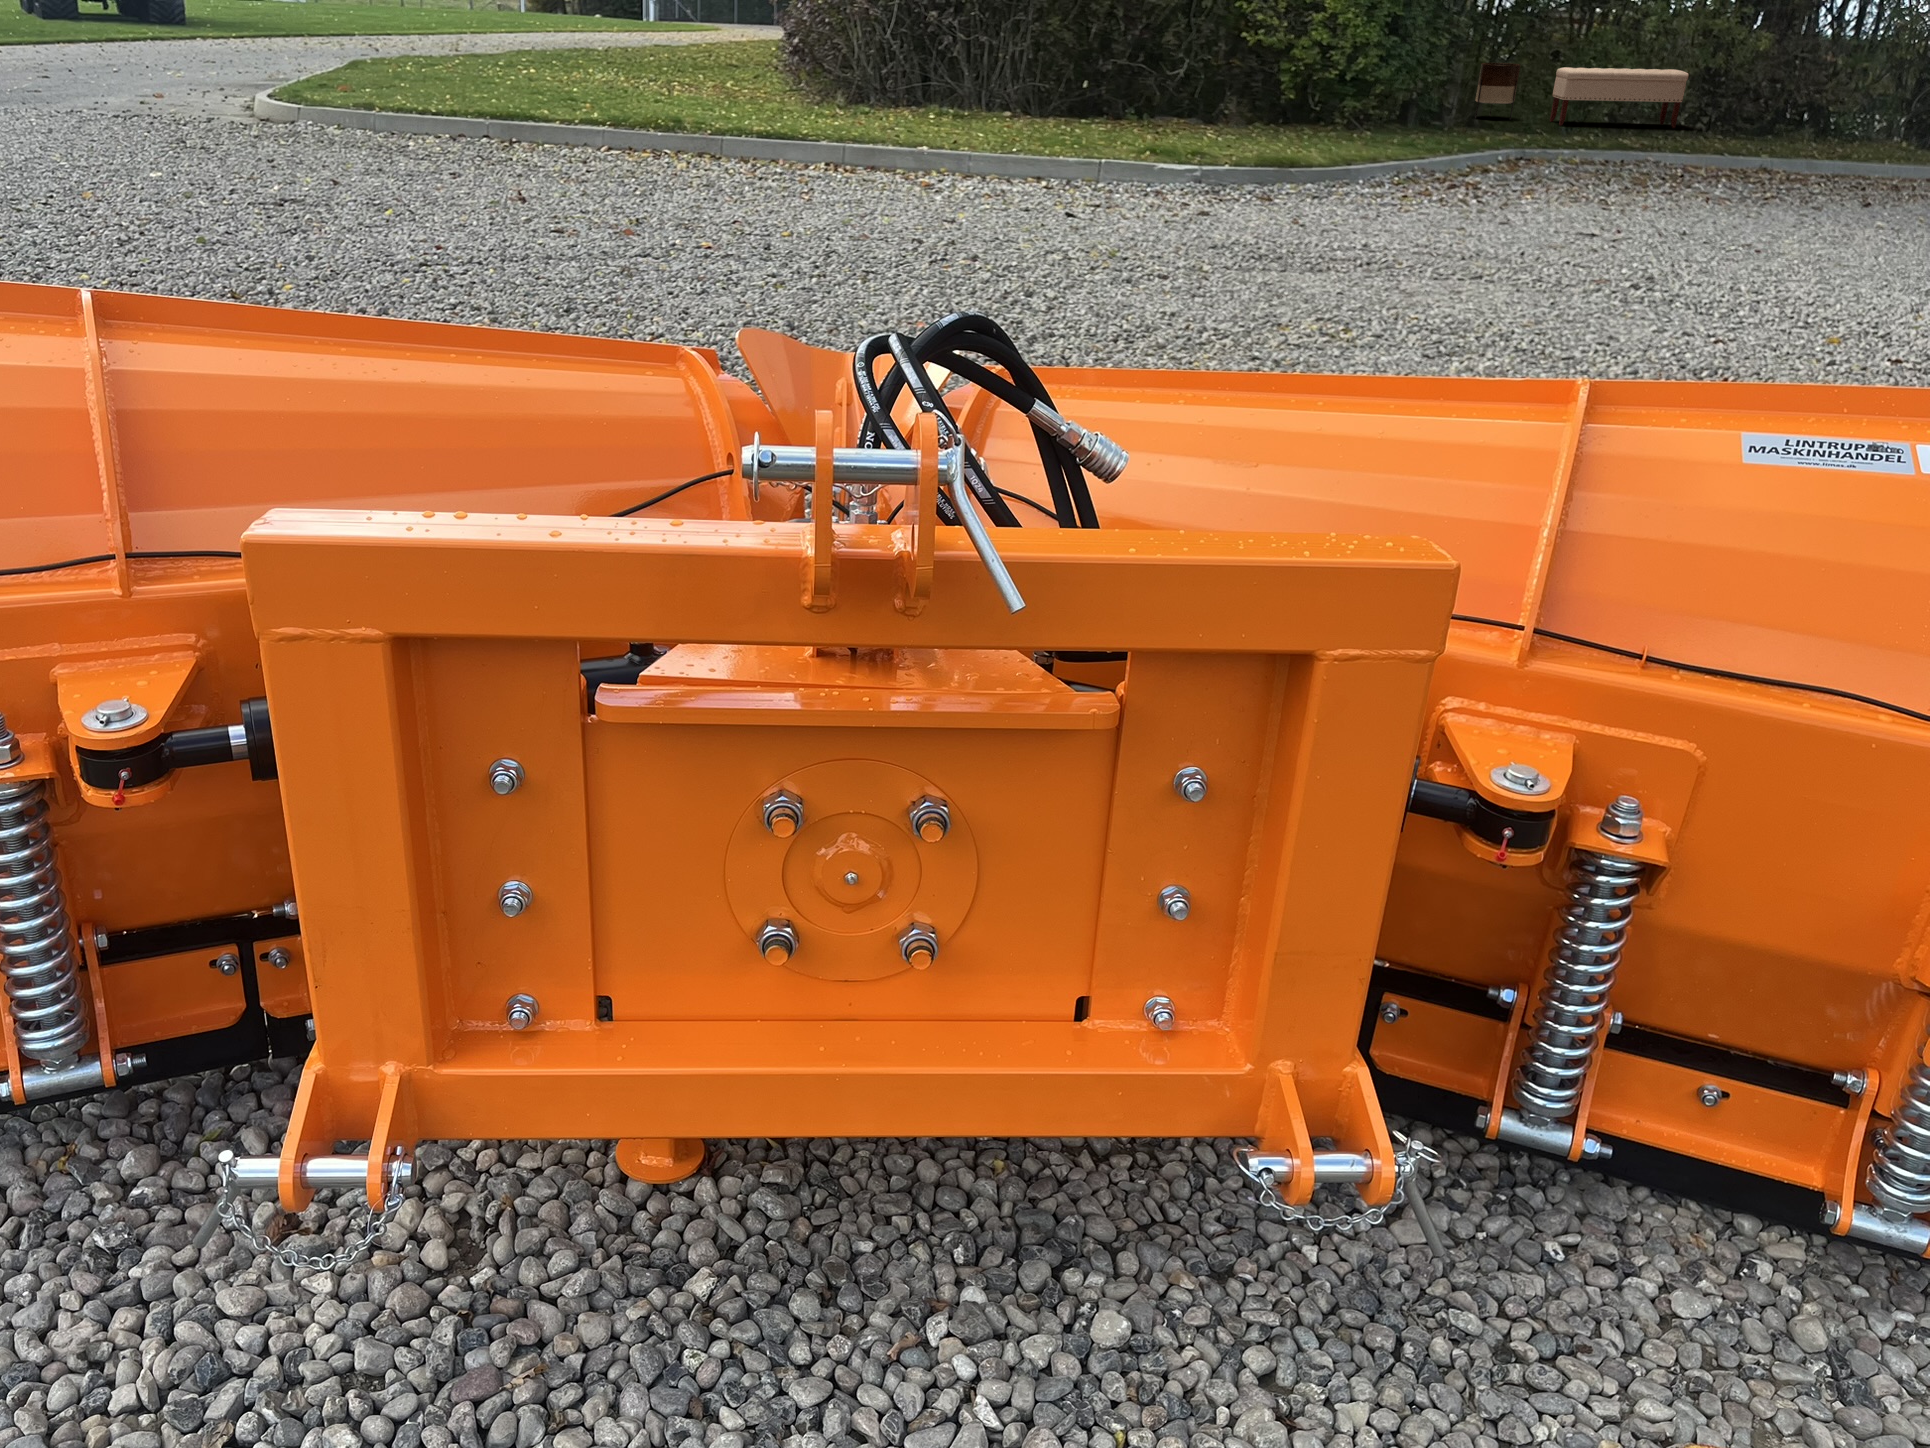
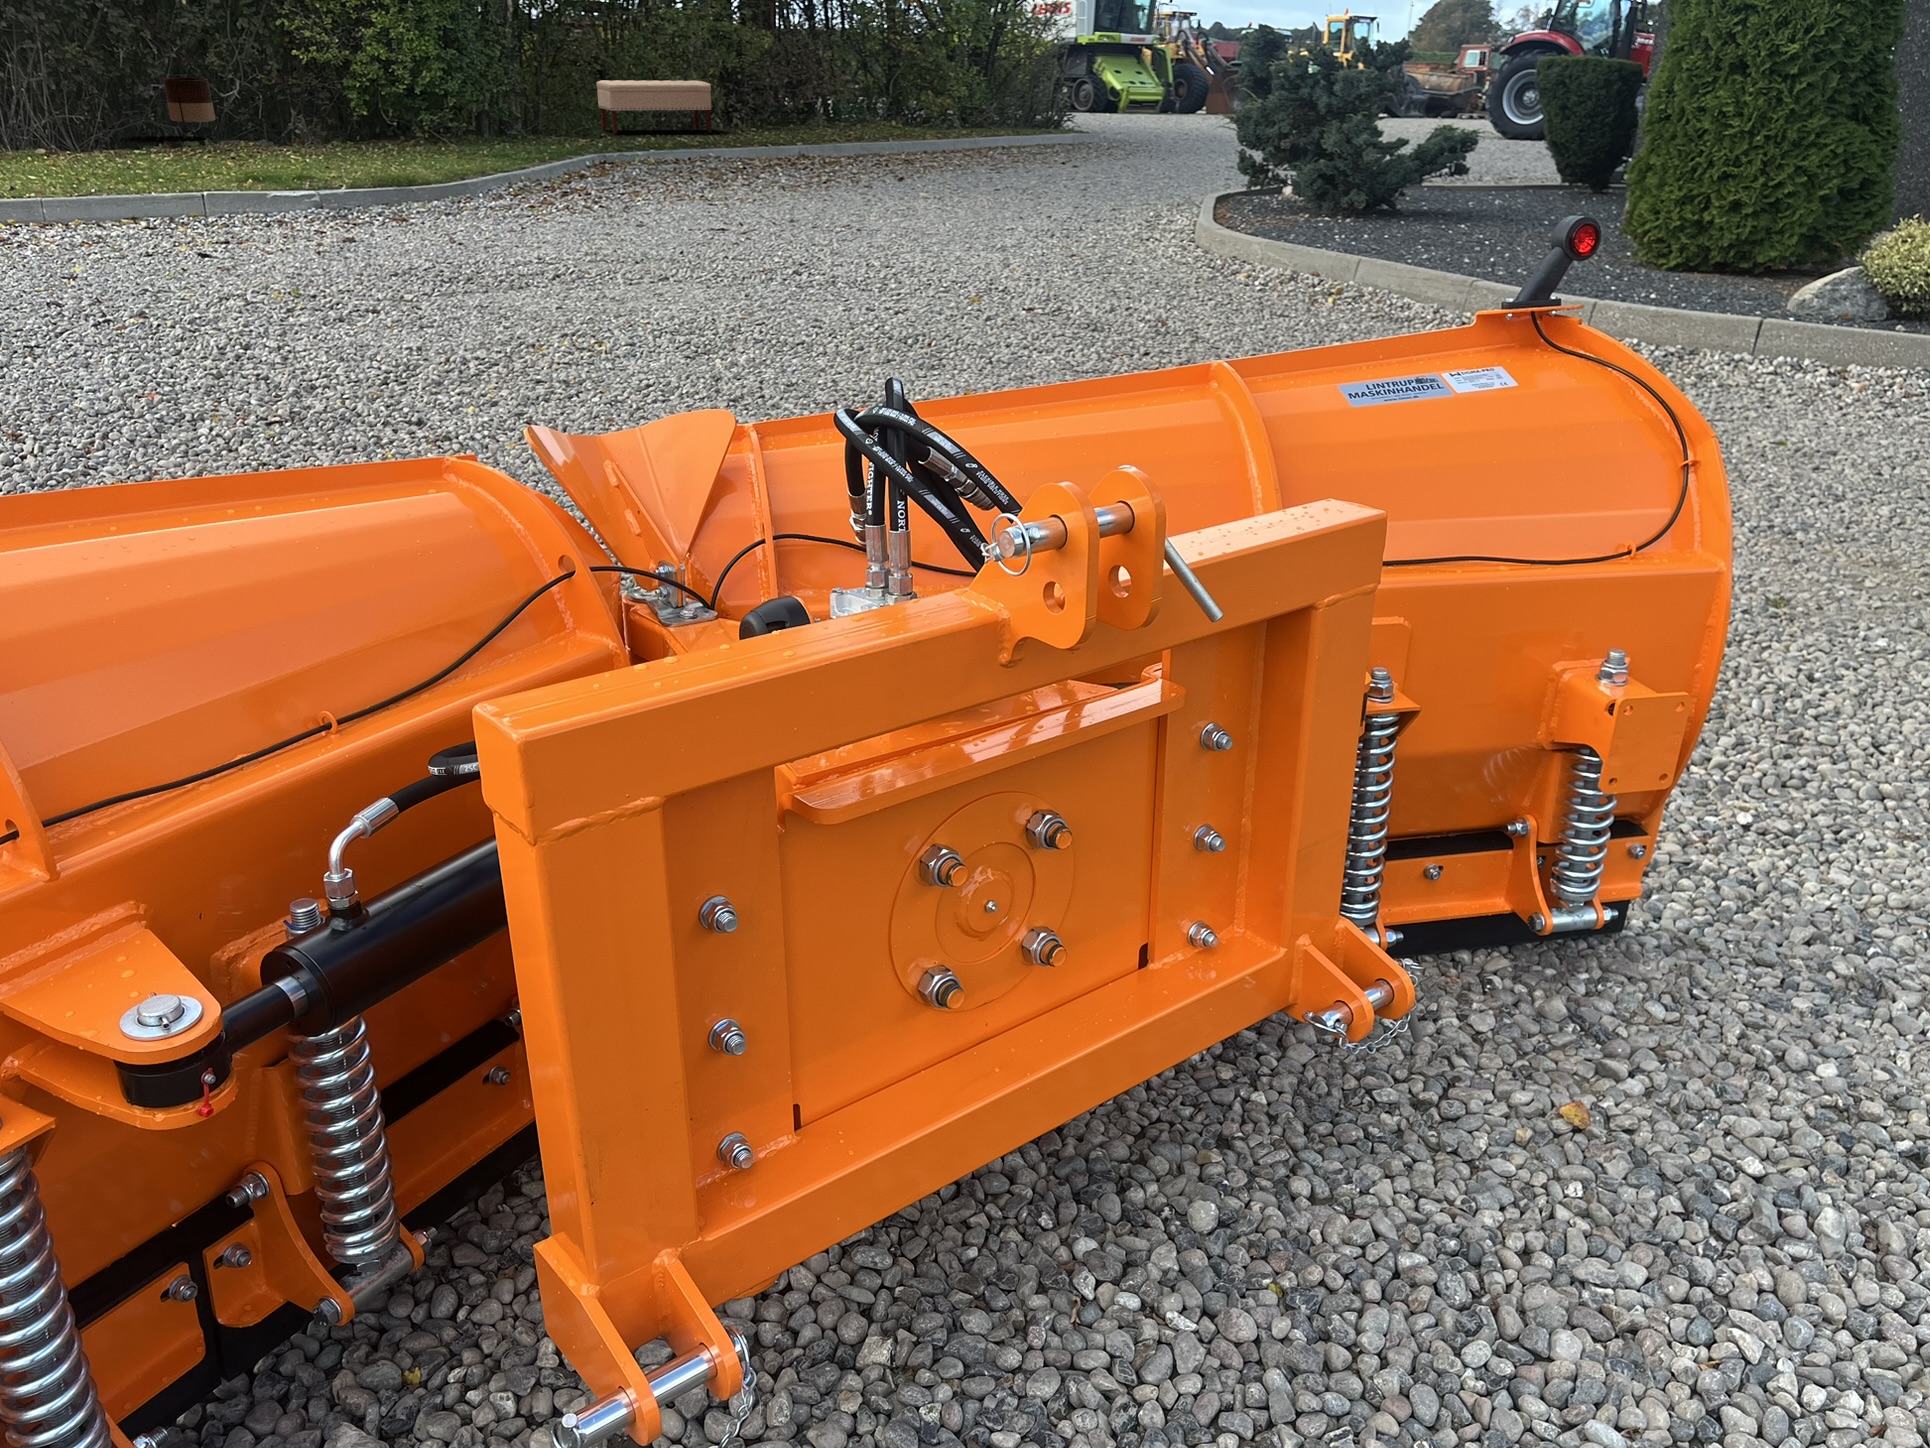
planter: present [1475,63,1520,120] -> present [163,78,220,140]

